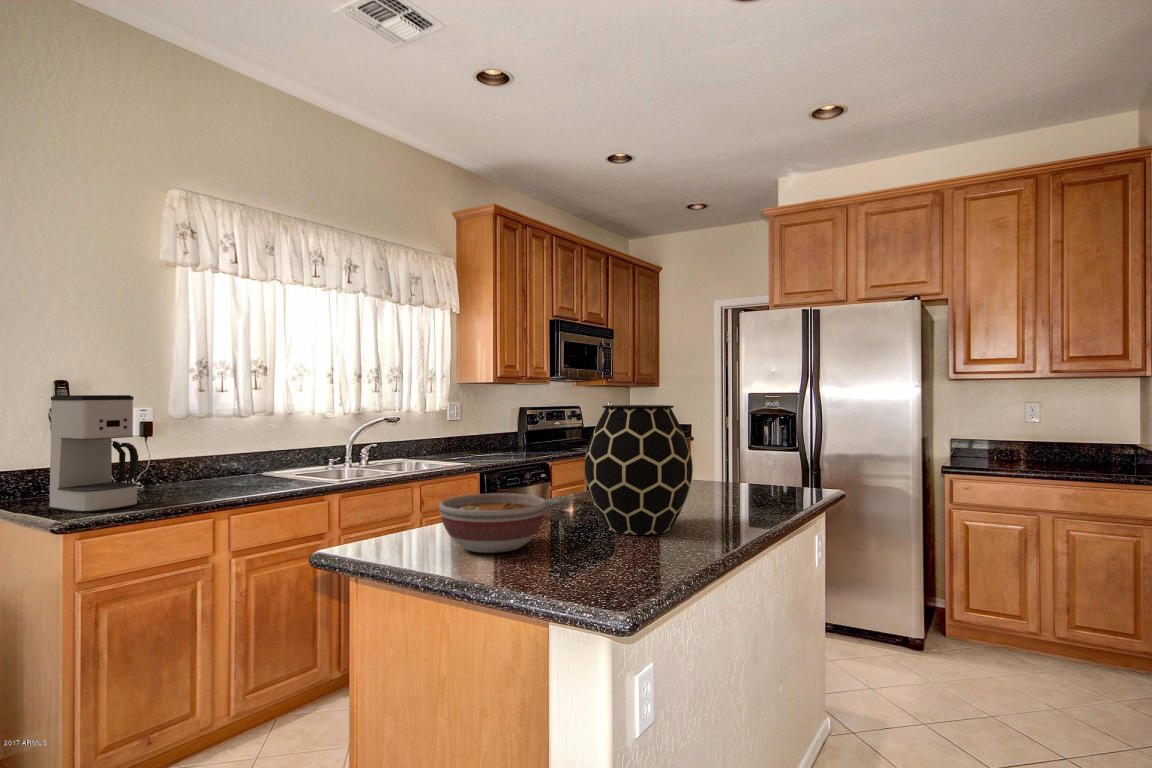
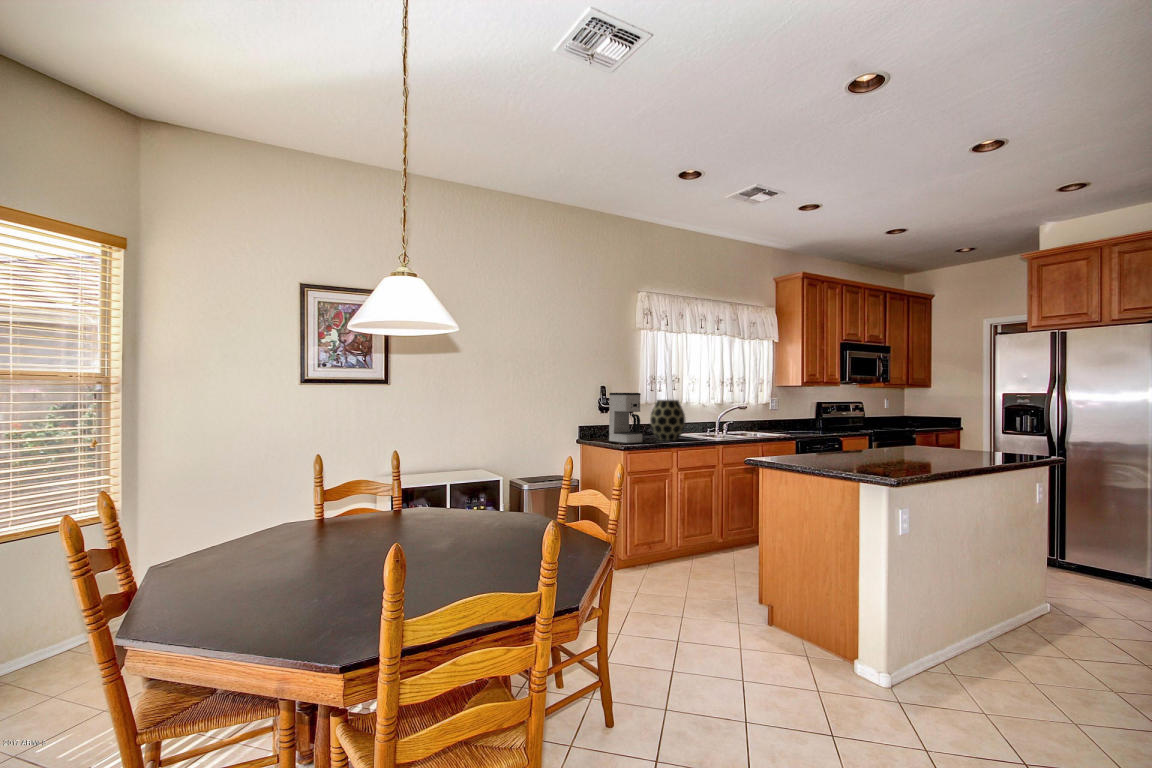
vase: present [585,405,693,535] -> present [650,400,685,441]
bowl: present [439,493,546,553] -> none [804,438,854,461]

